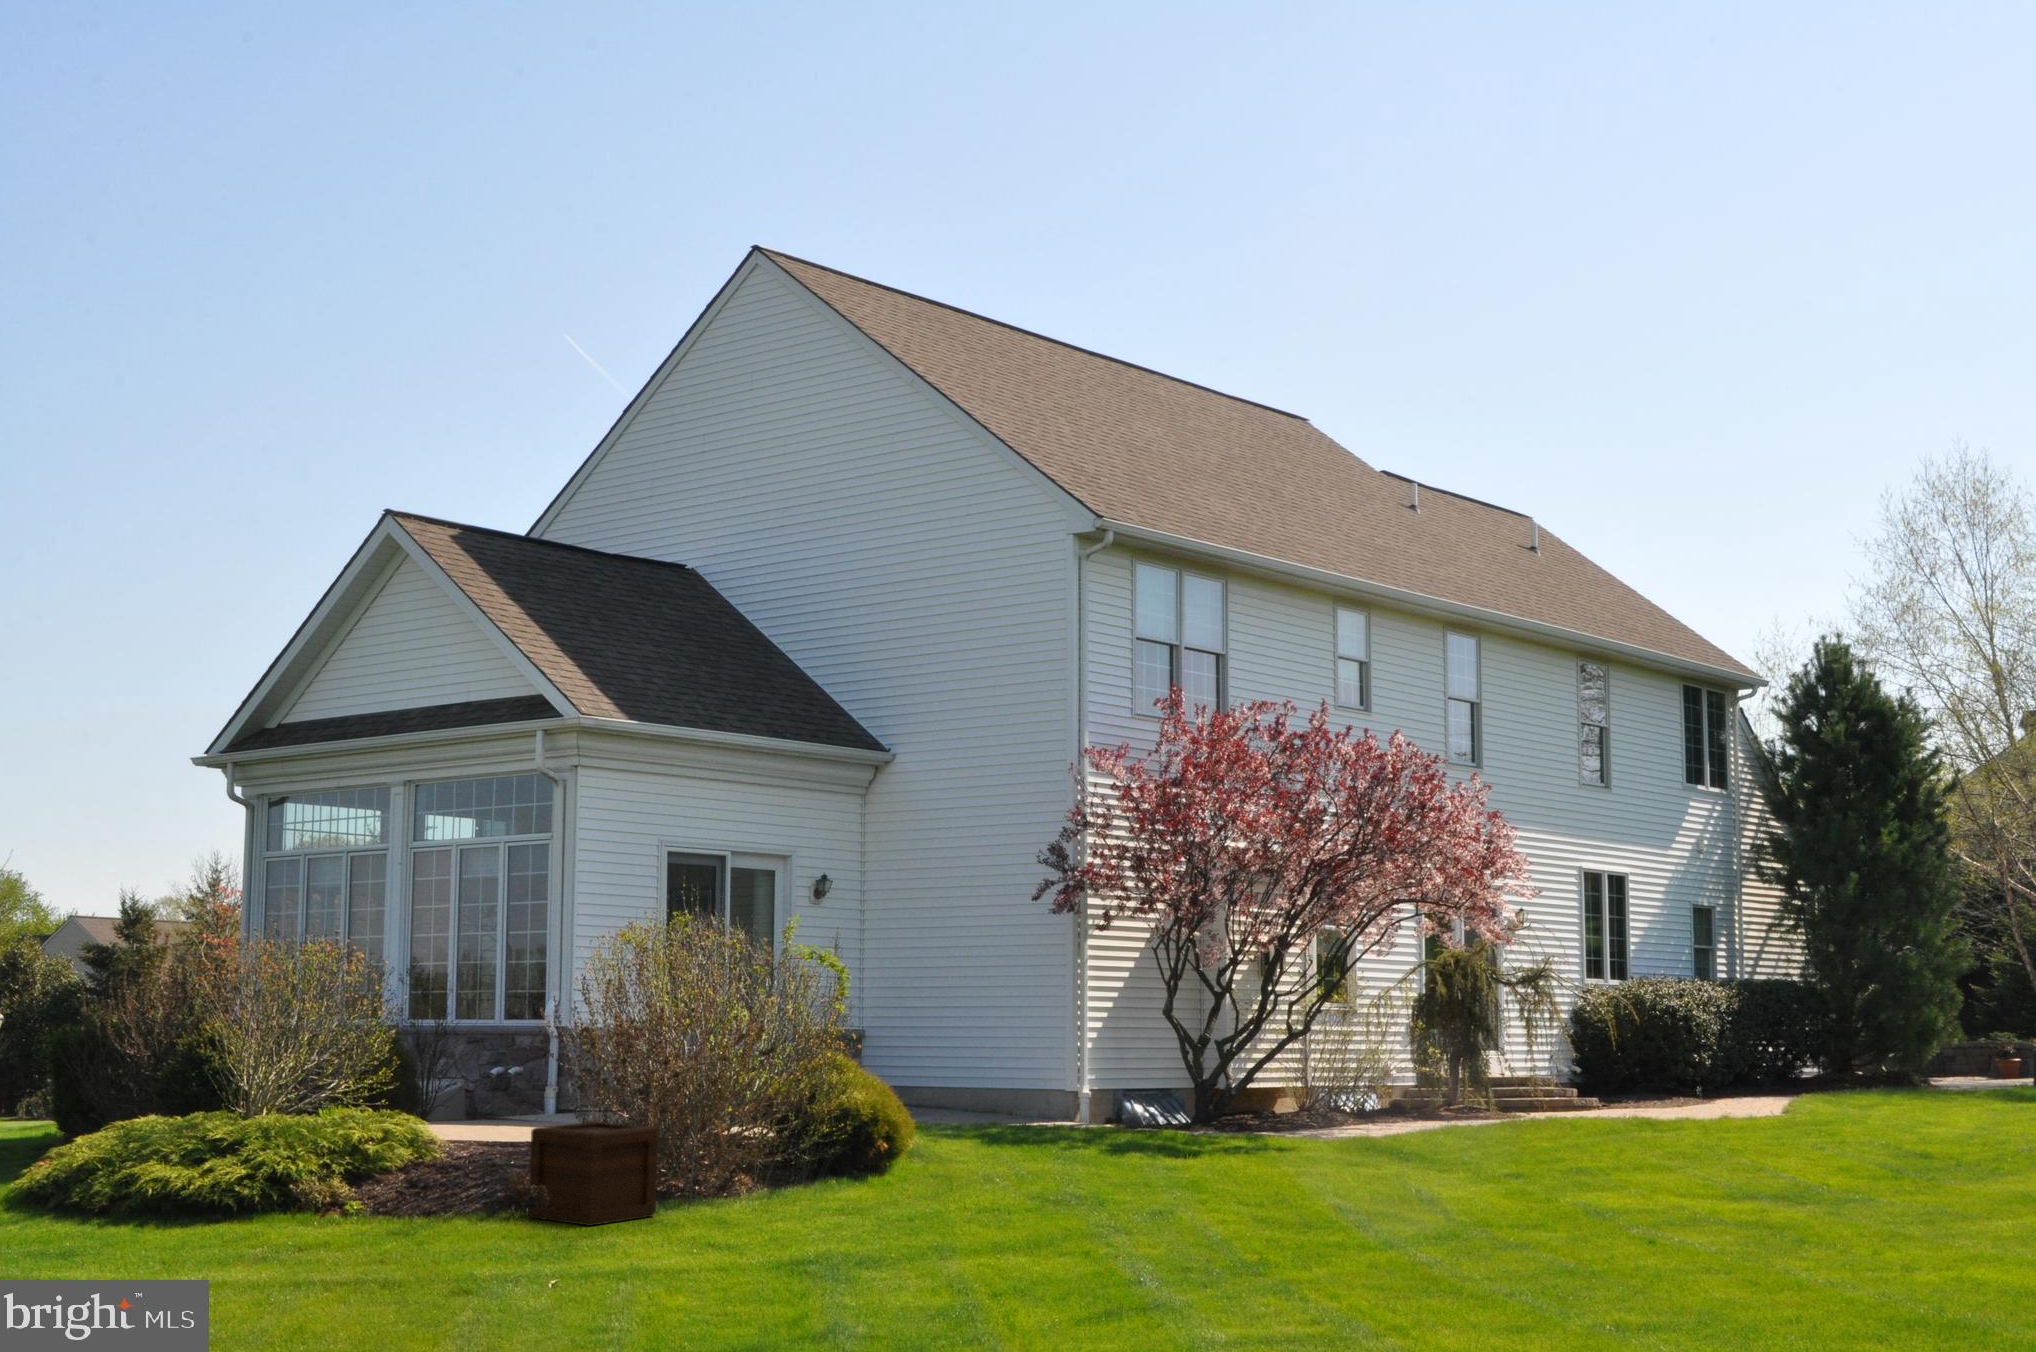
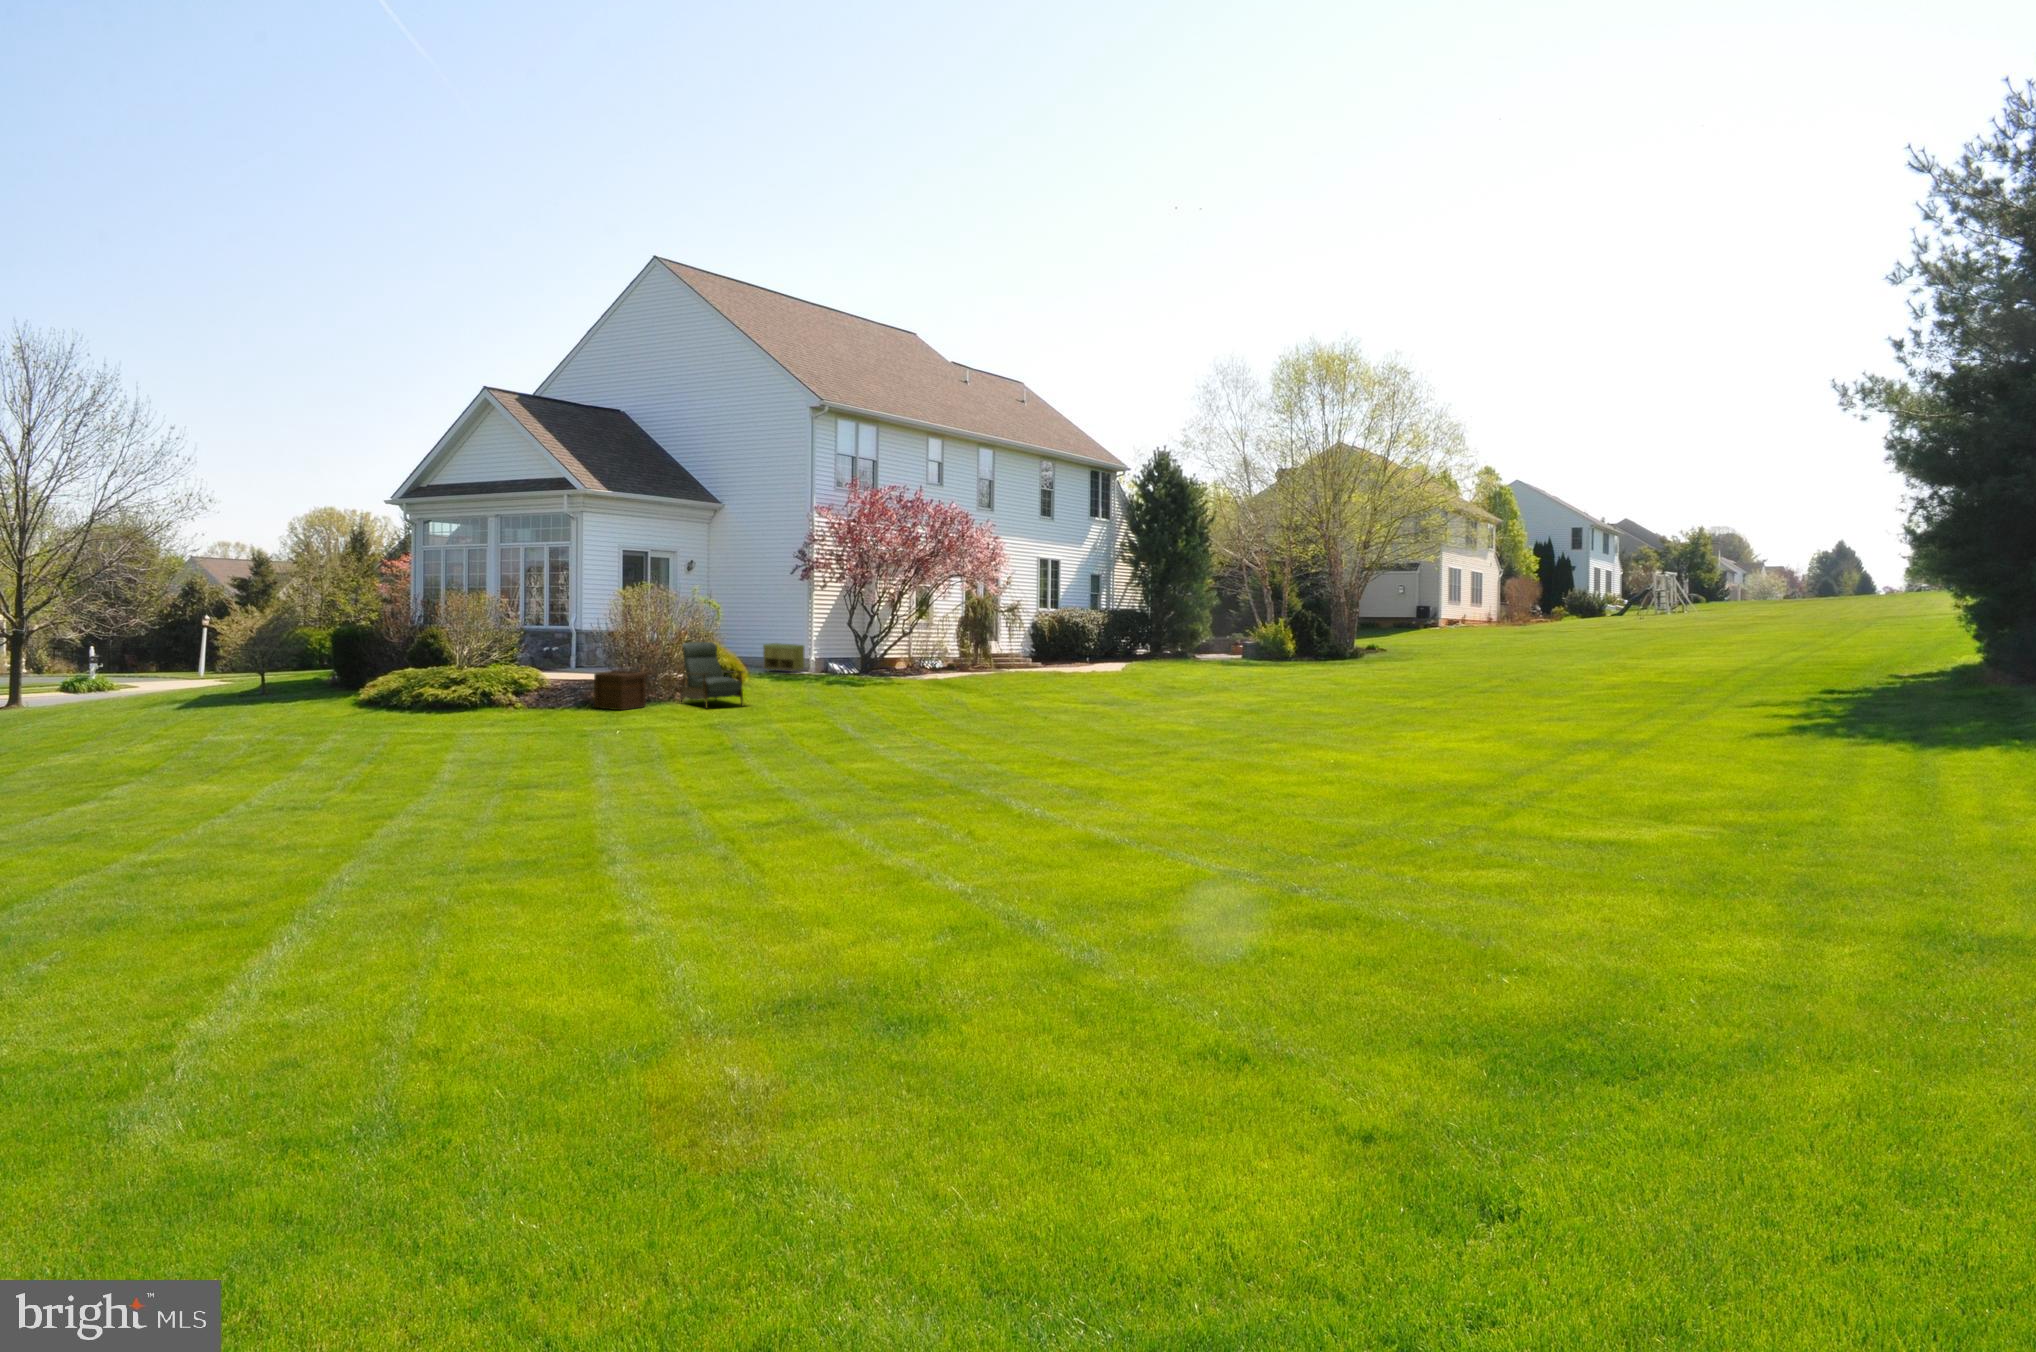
chair: none [742,1050,902,1224] -> present [680,642,743,708]
storage bench: none [969,1058,1062,1128] -> present [763,643,804,671]

